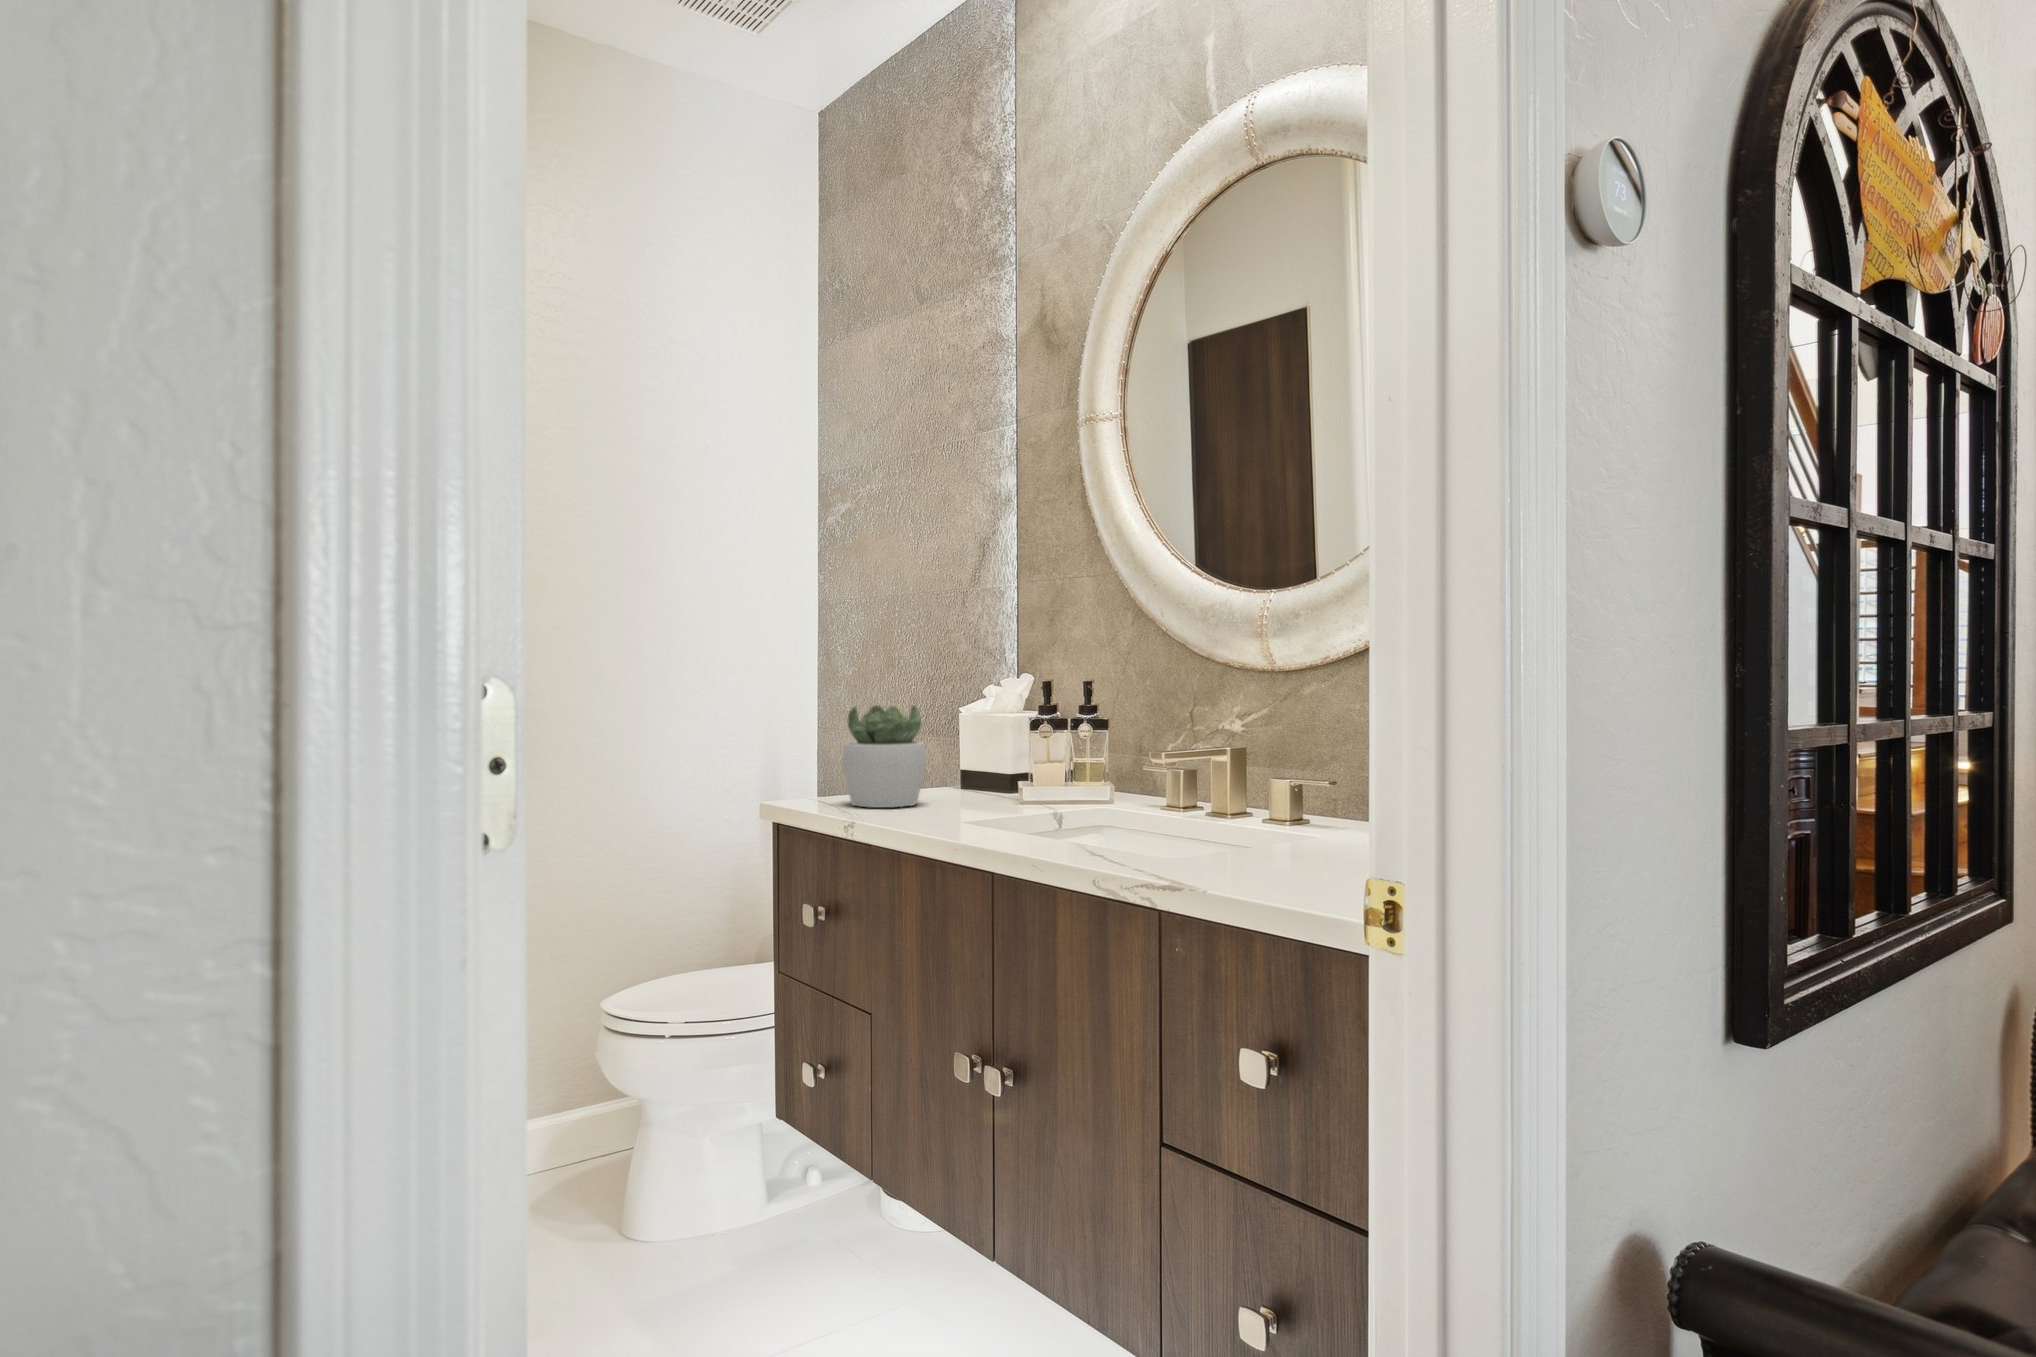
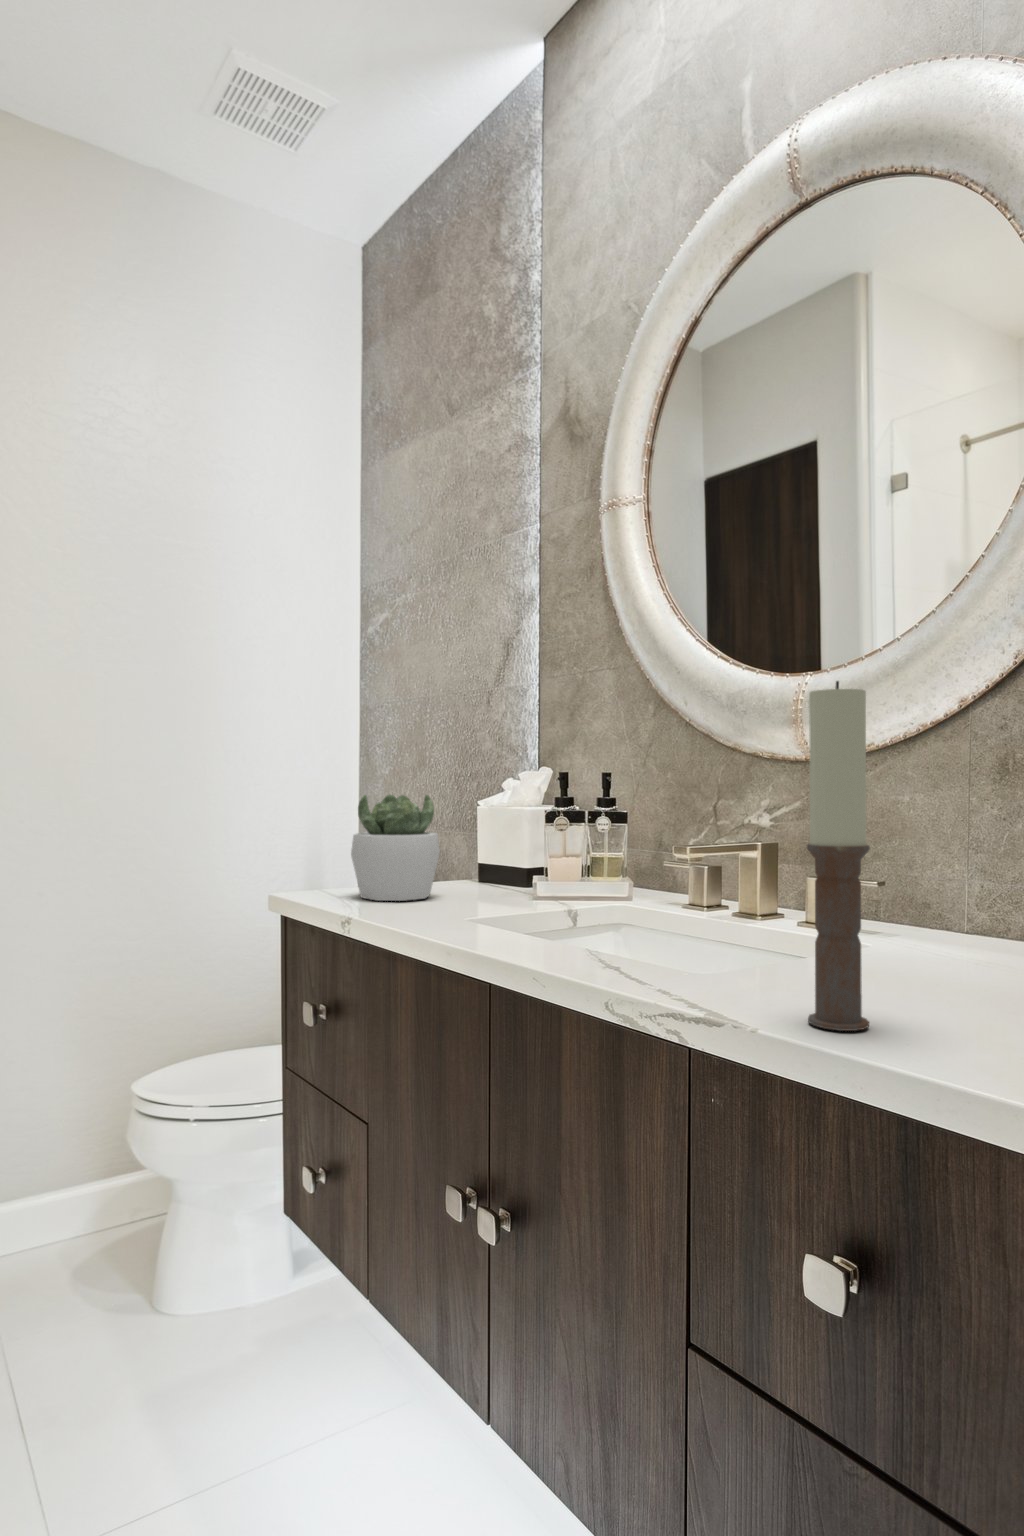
candle: none [1247,625,1294,890] -> present [807,681,870,1031]

